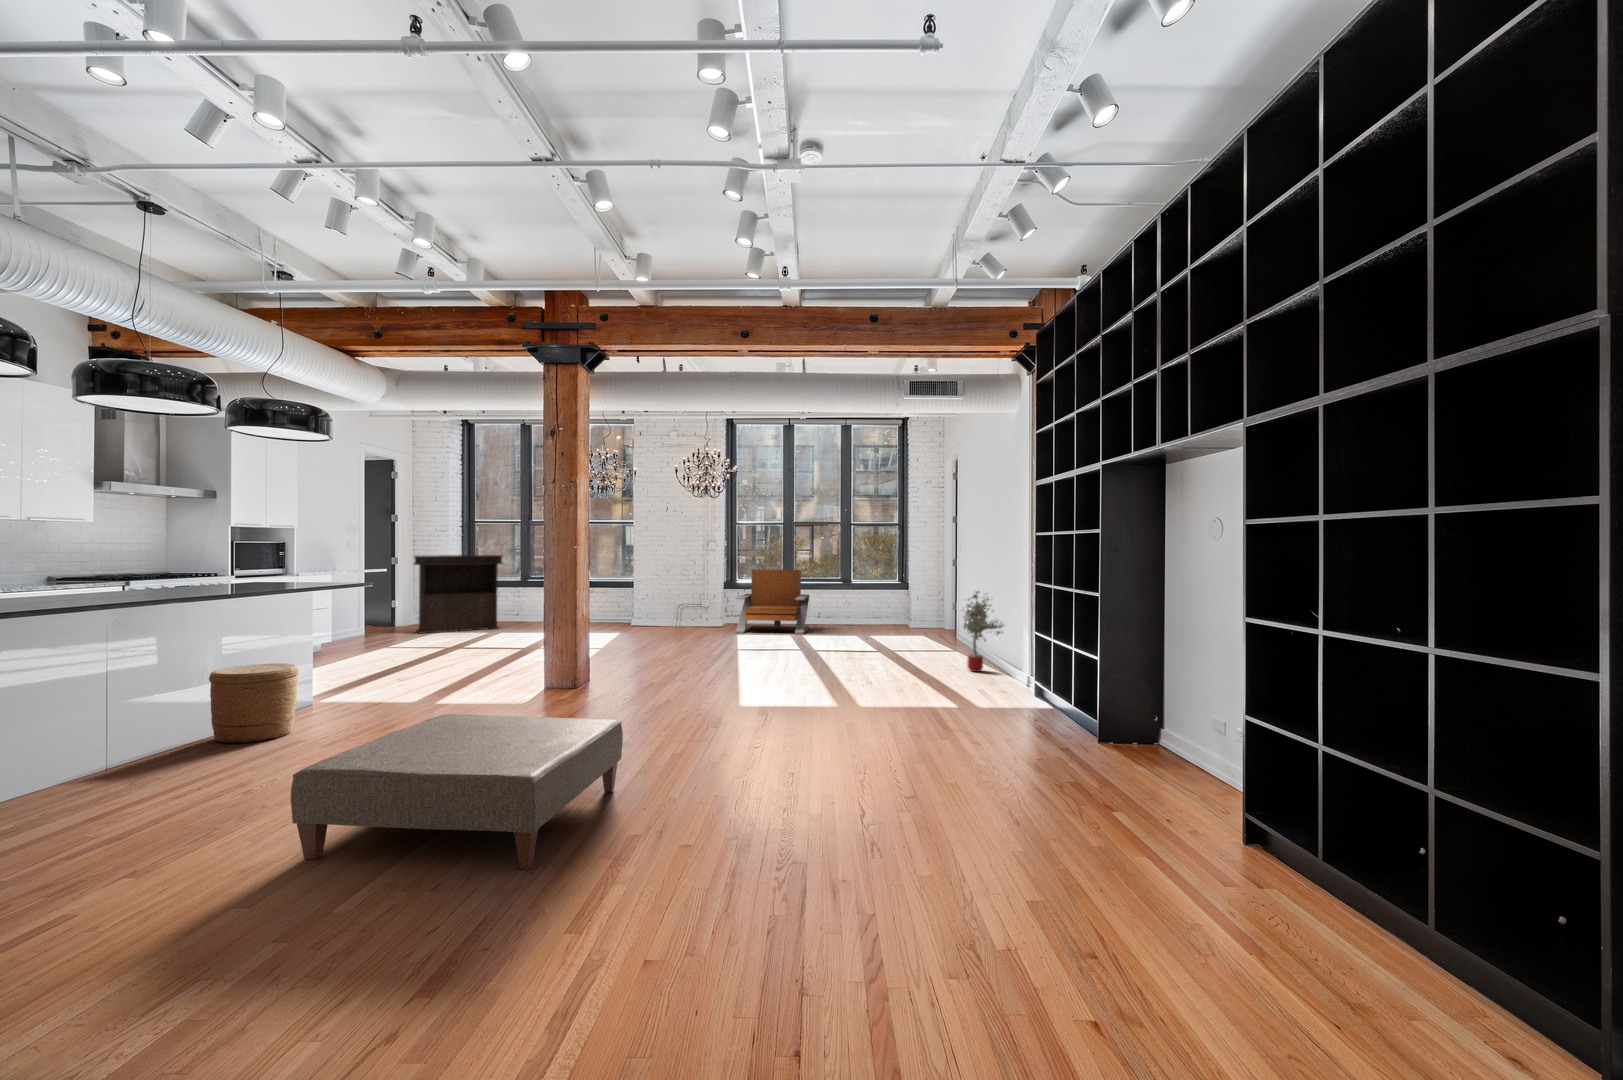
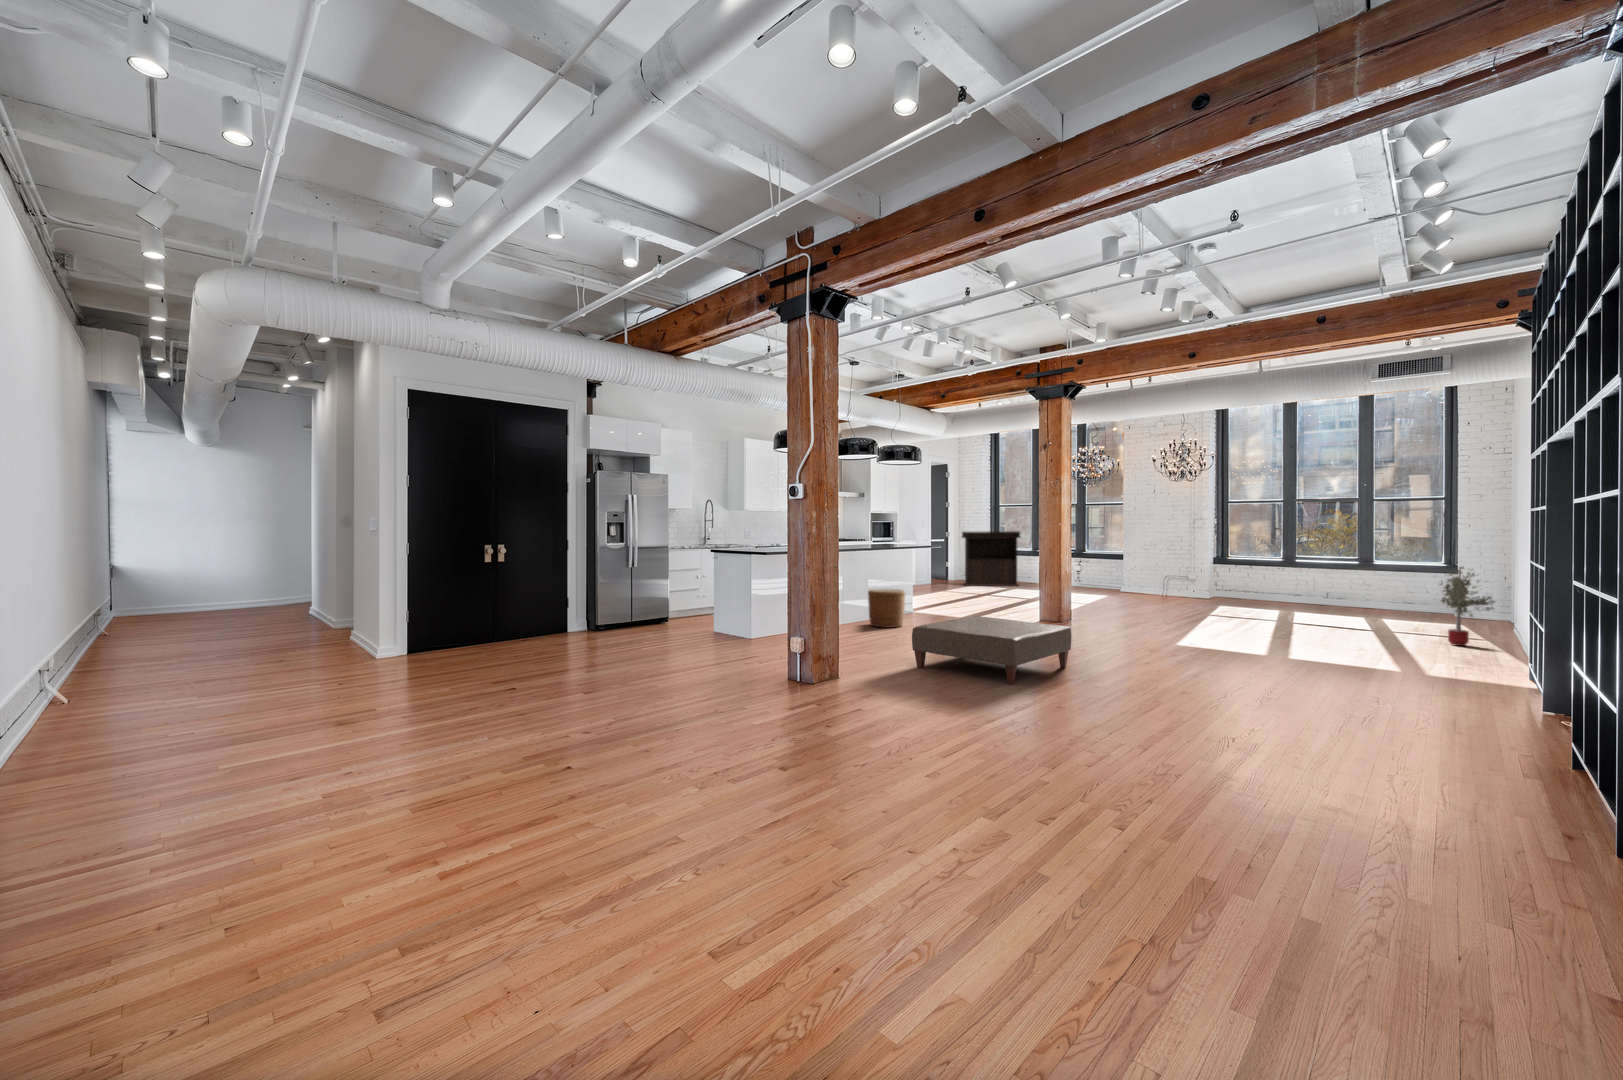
lounge chair: present [736,569,809,634] -> none [1217,544,1301,605]

